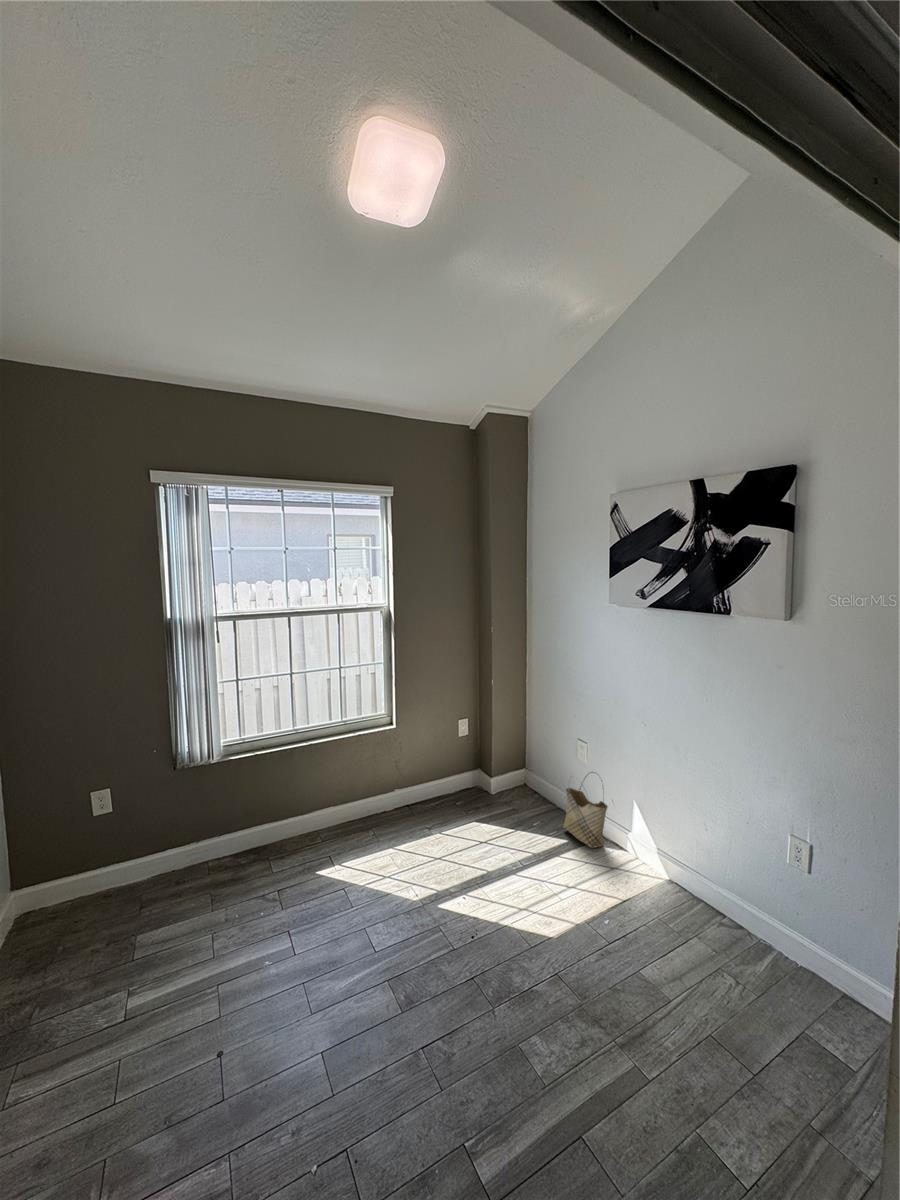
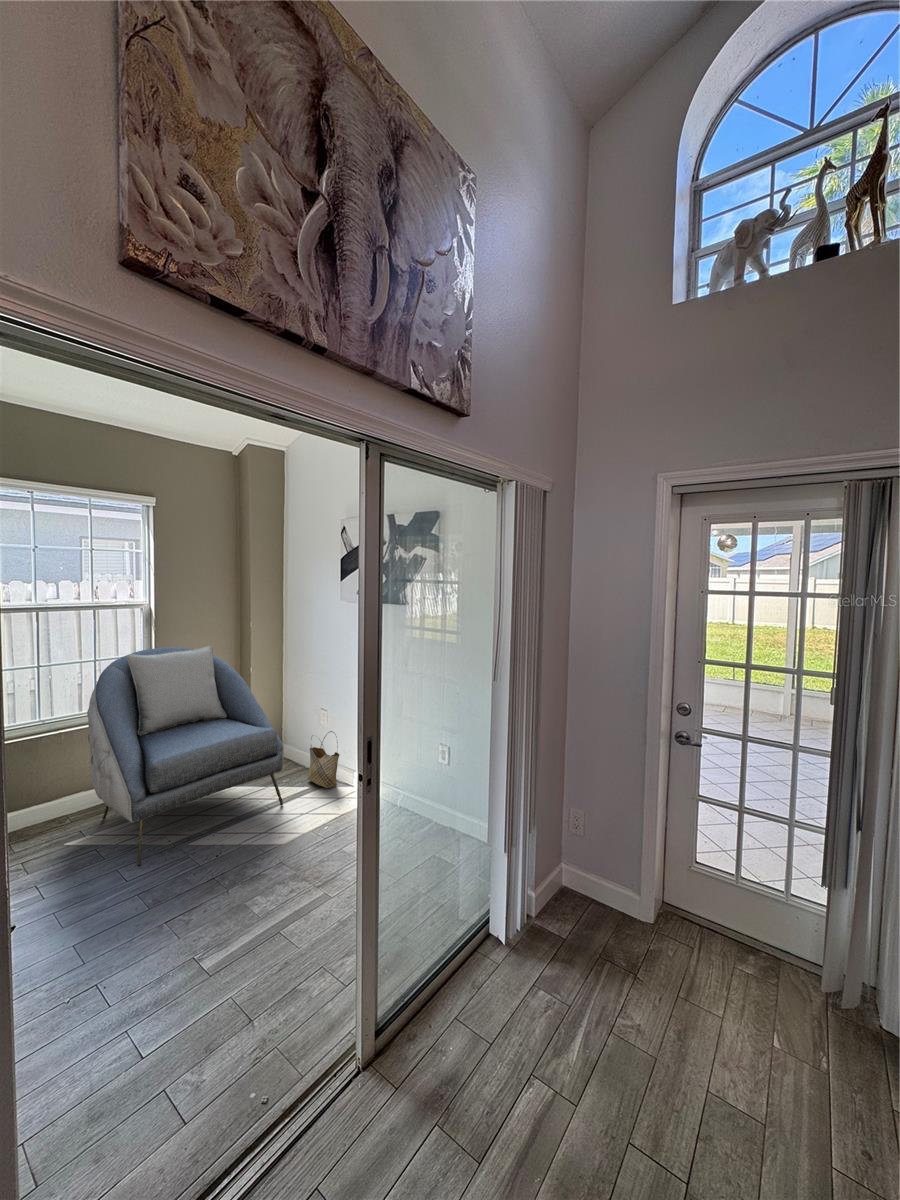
armchair: none [333,656,541,928] -> present [87,646,284,866]

